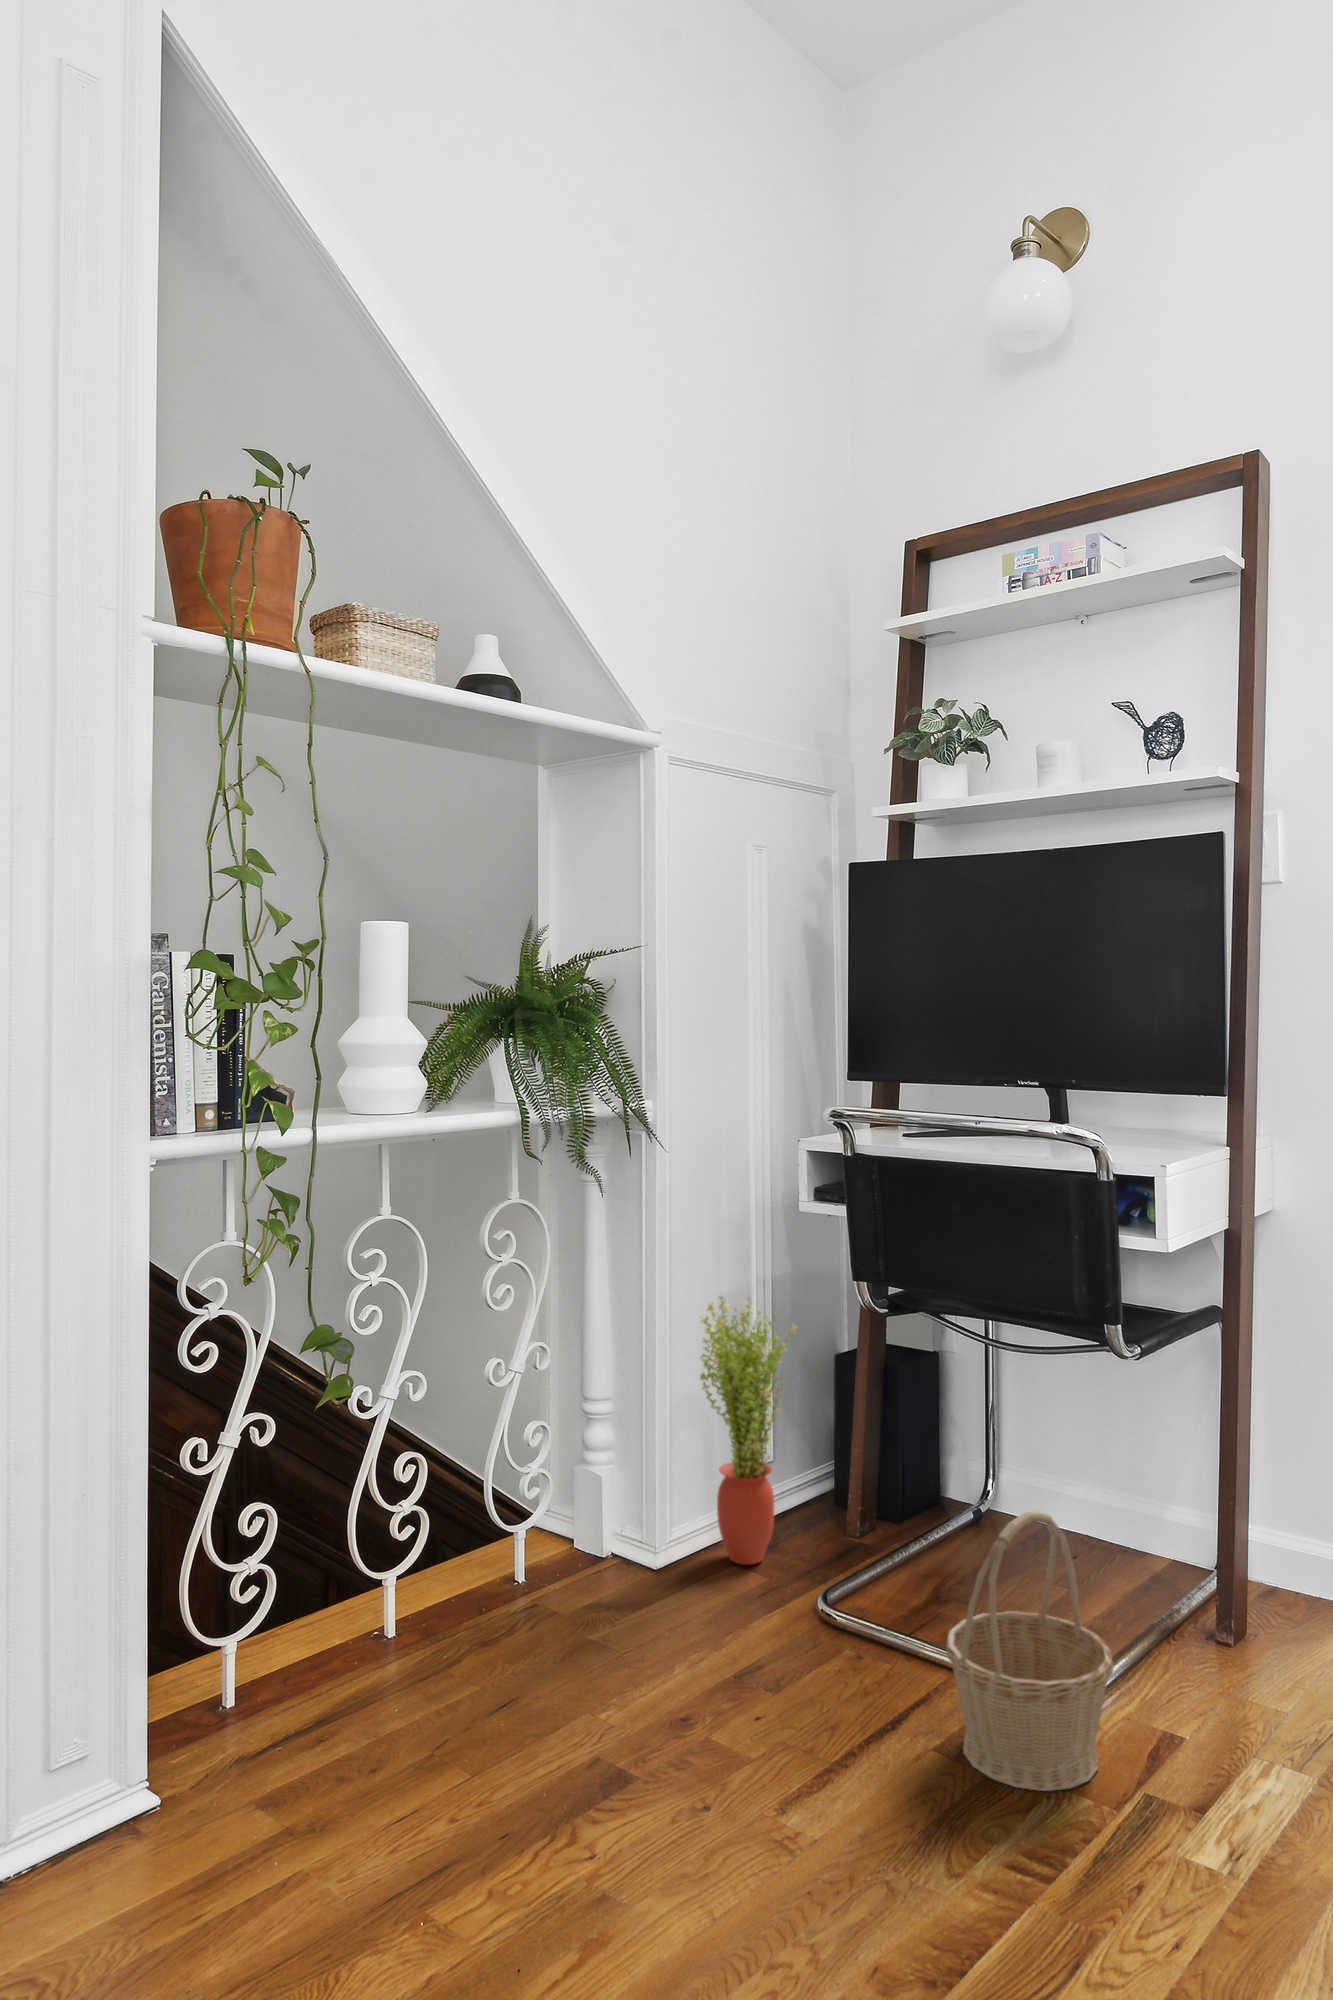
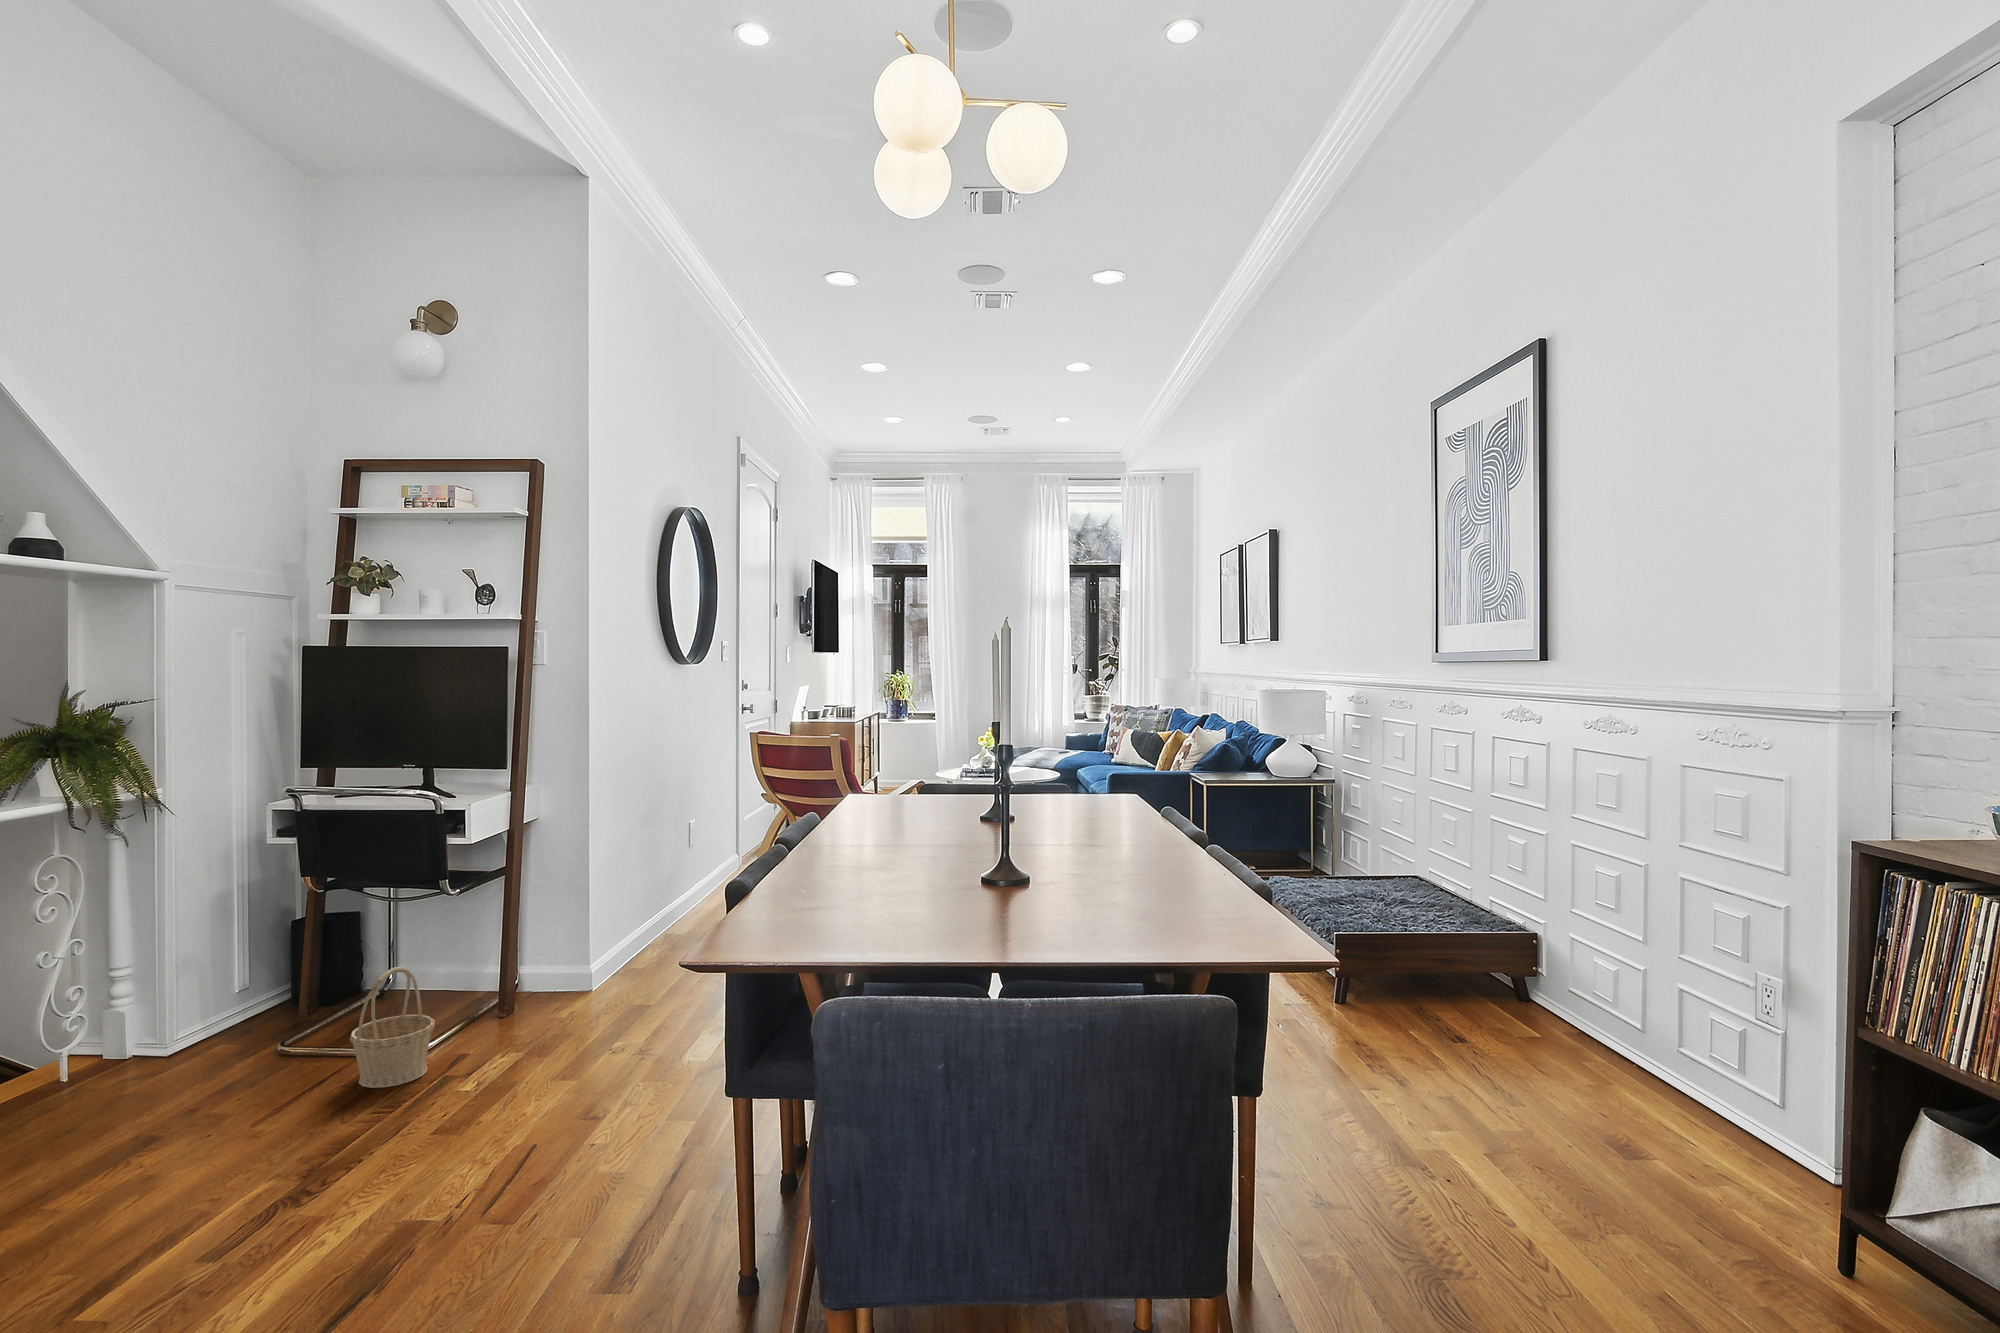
potted plant: present [700,1296,797,1565] -> none [197,894,266,1045]

